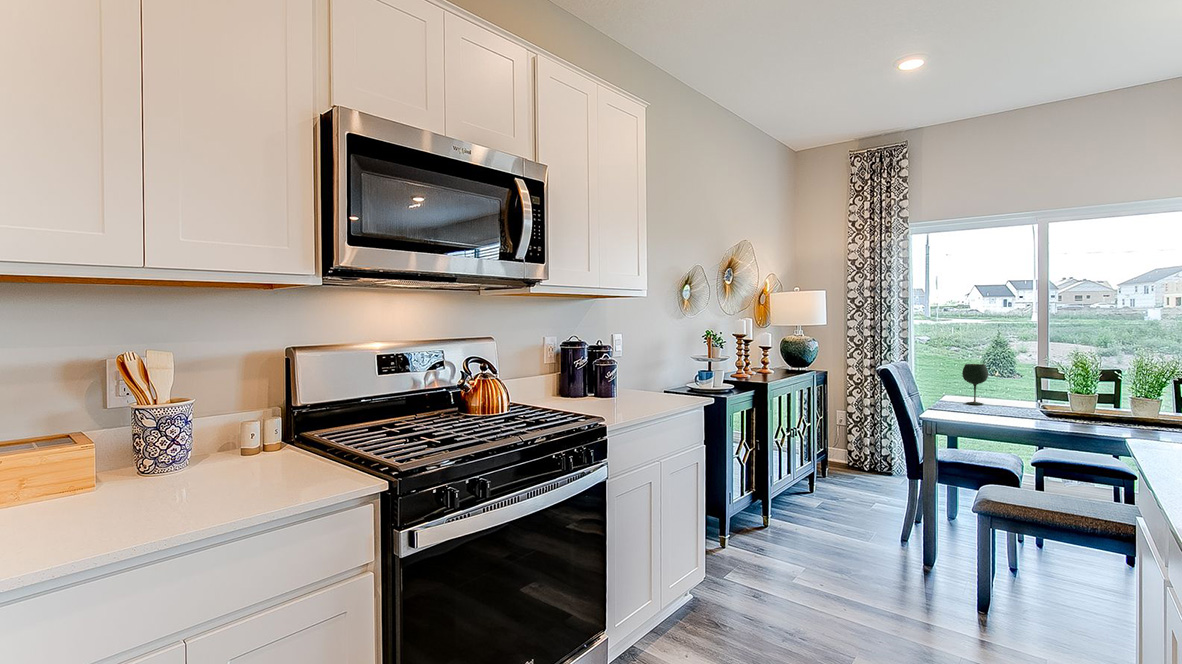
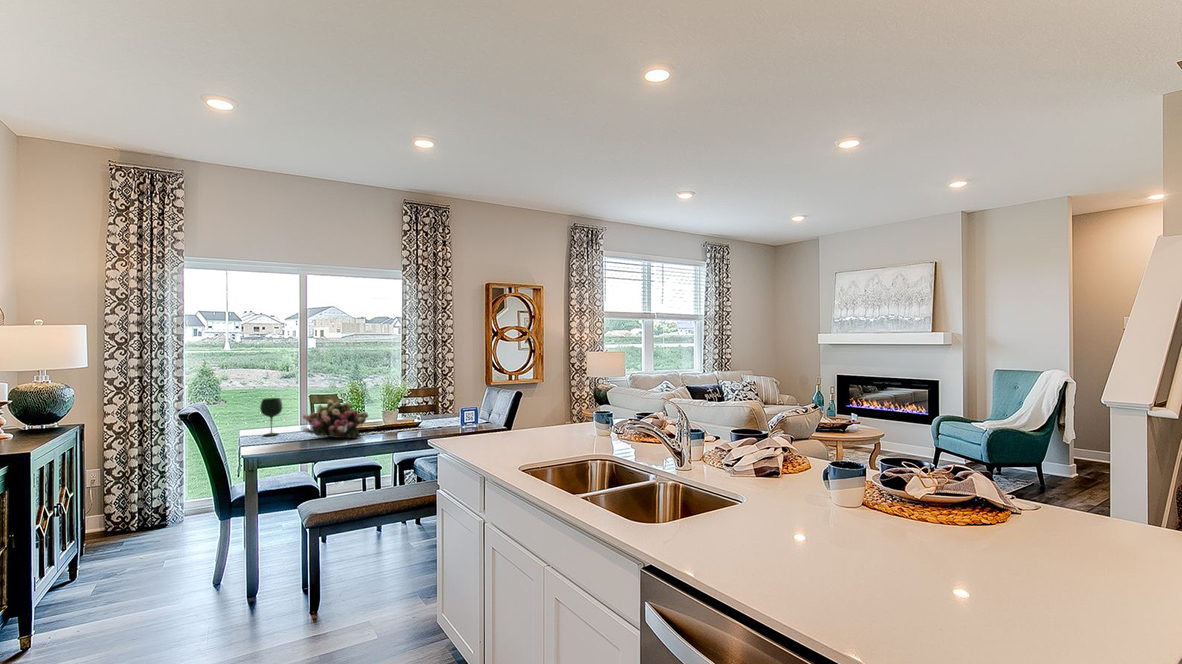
flower arrangement: none [1002,372,1100,424] -> present [303,400,368,438]

